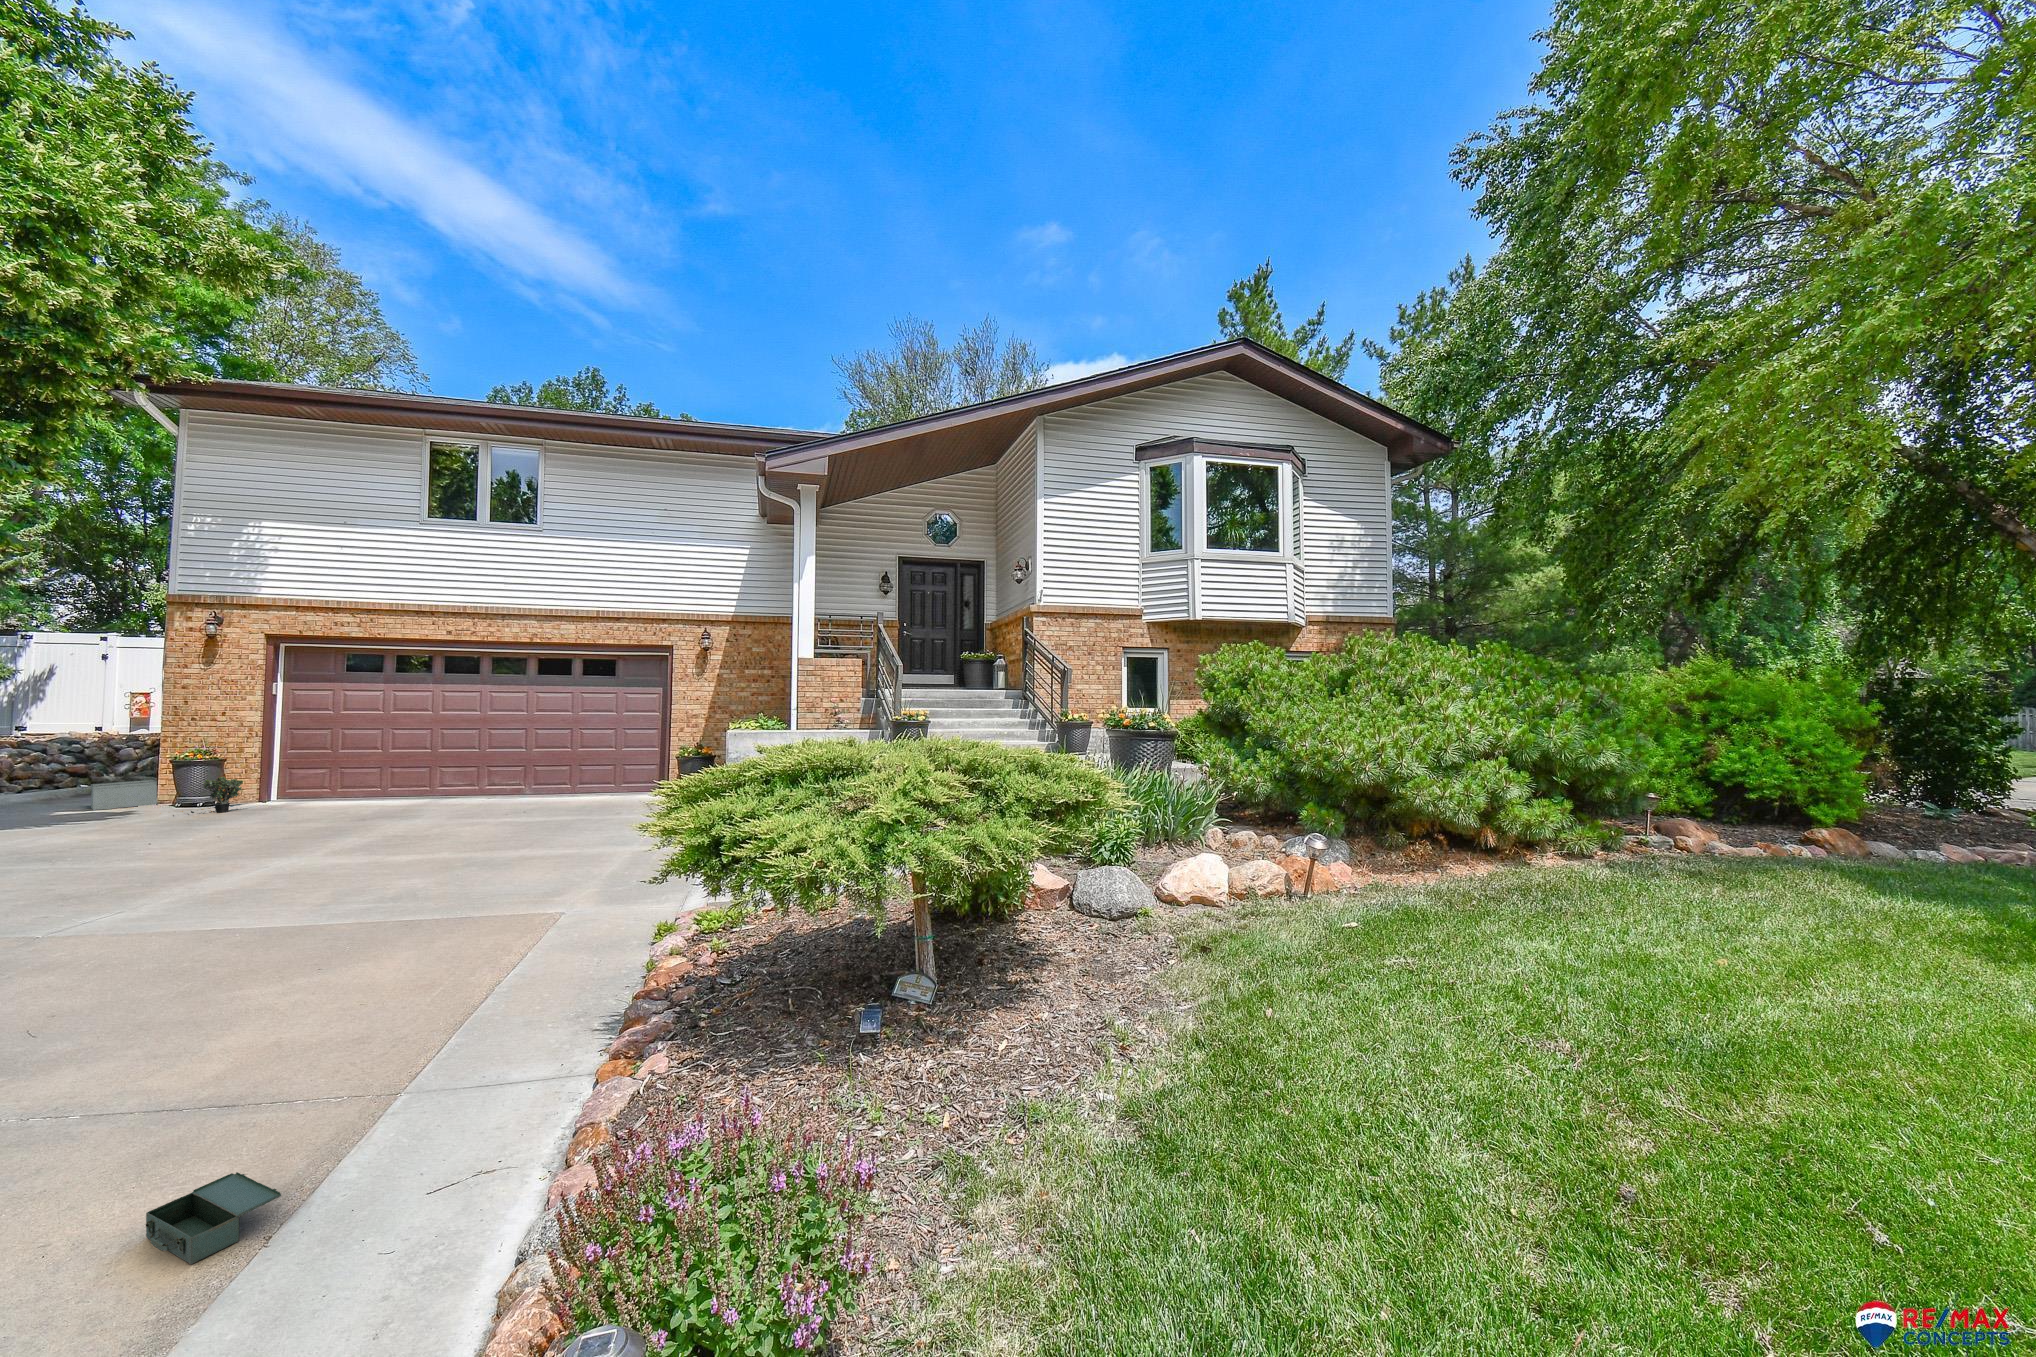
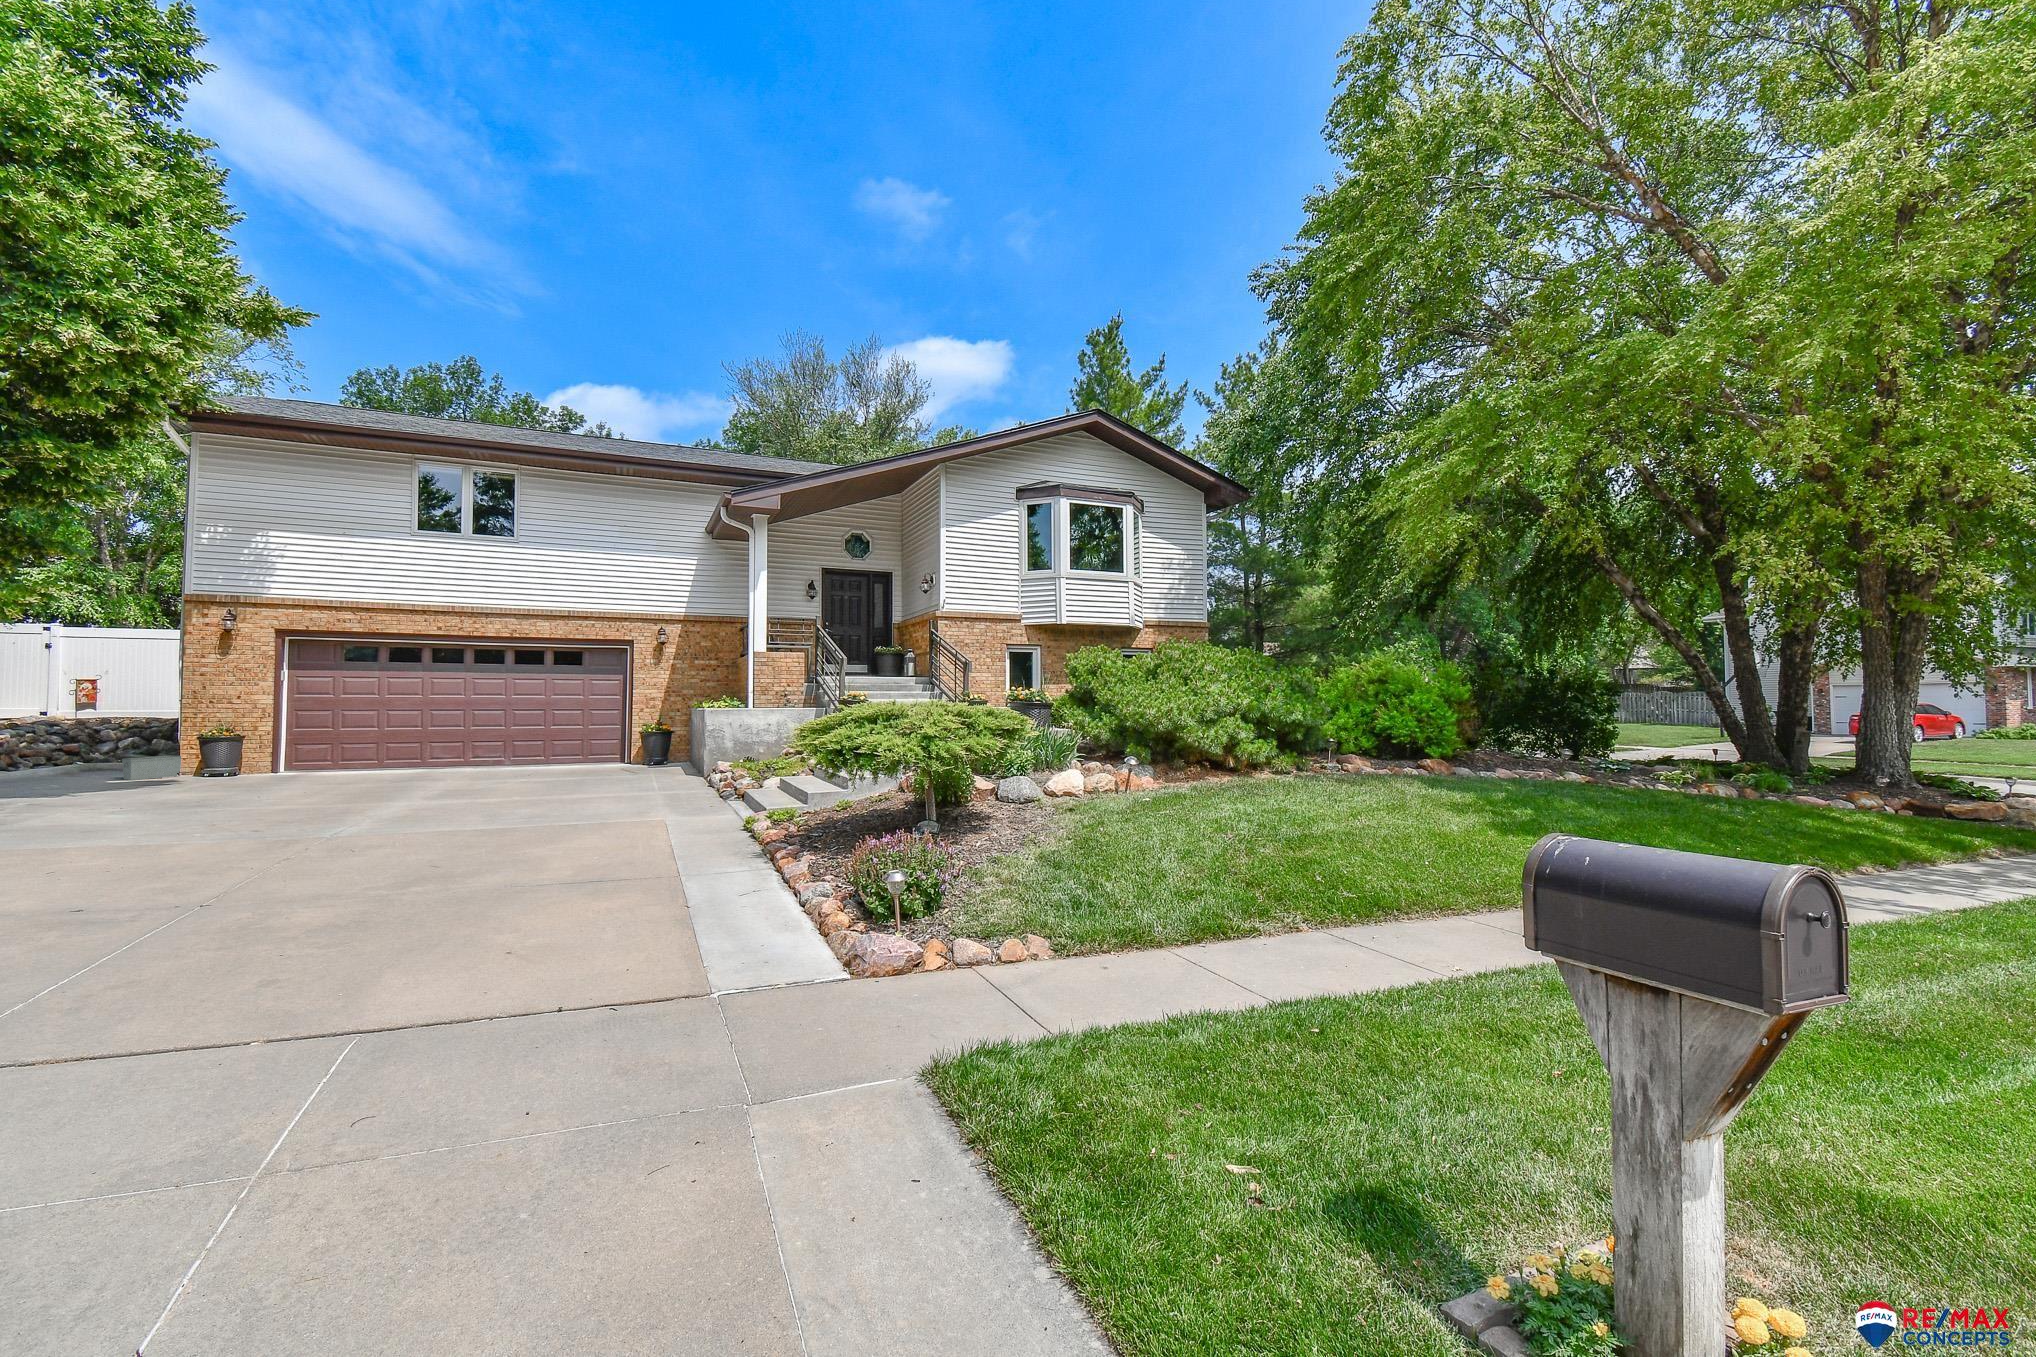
potted plant: present [203,777,243,813] -> none [231,751,264,781]
toolbox: present [146,1172,281,1264] -> none [677,862,724,880]

